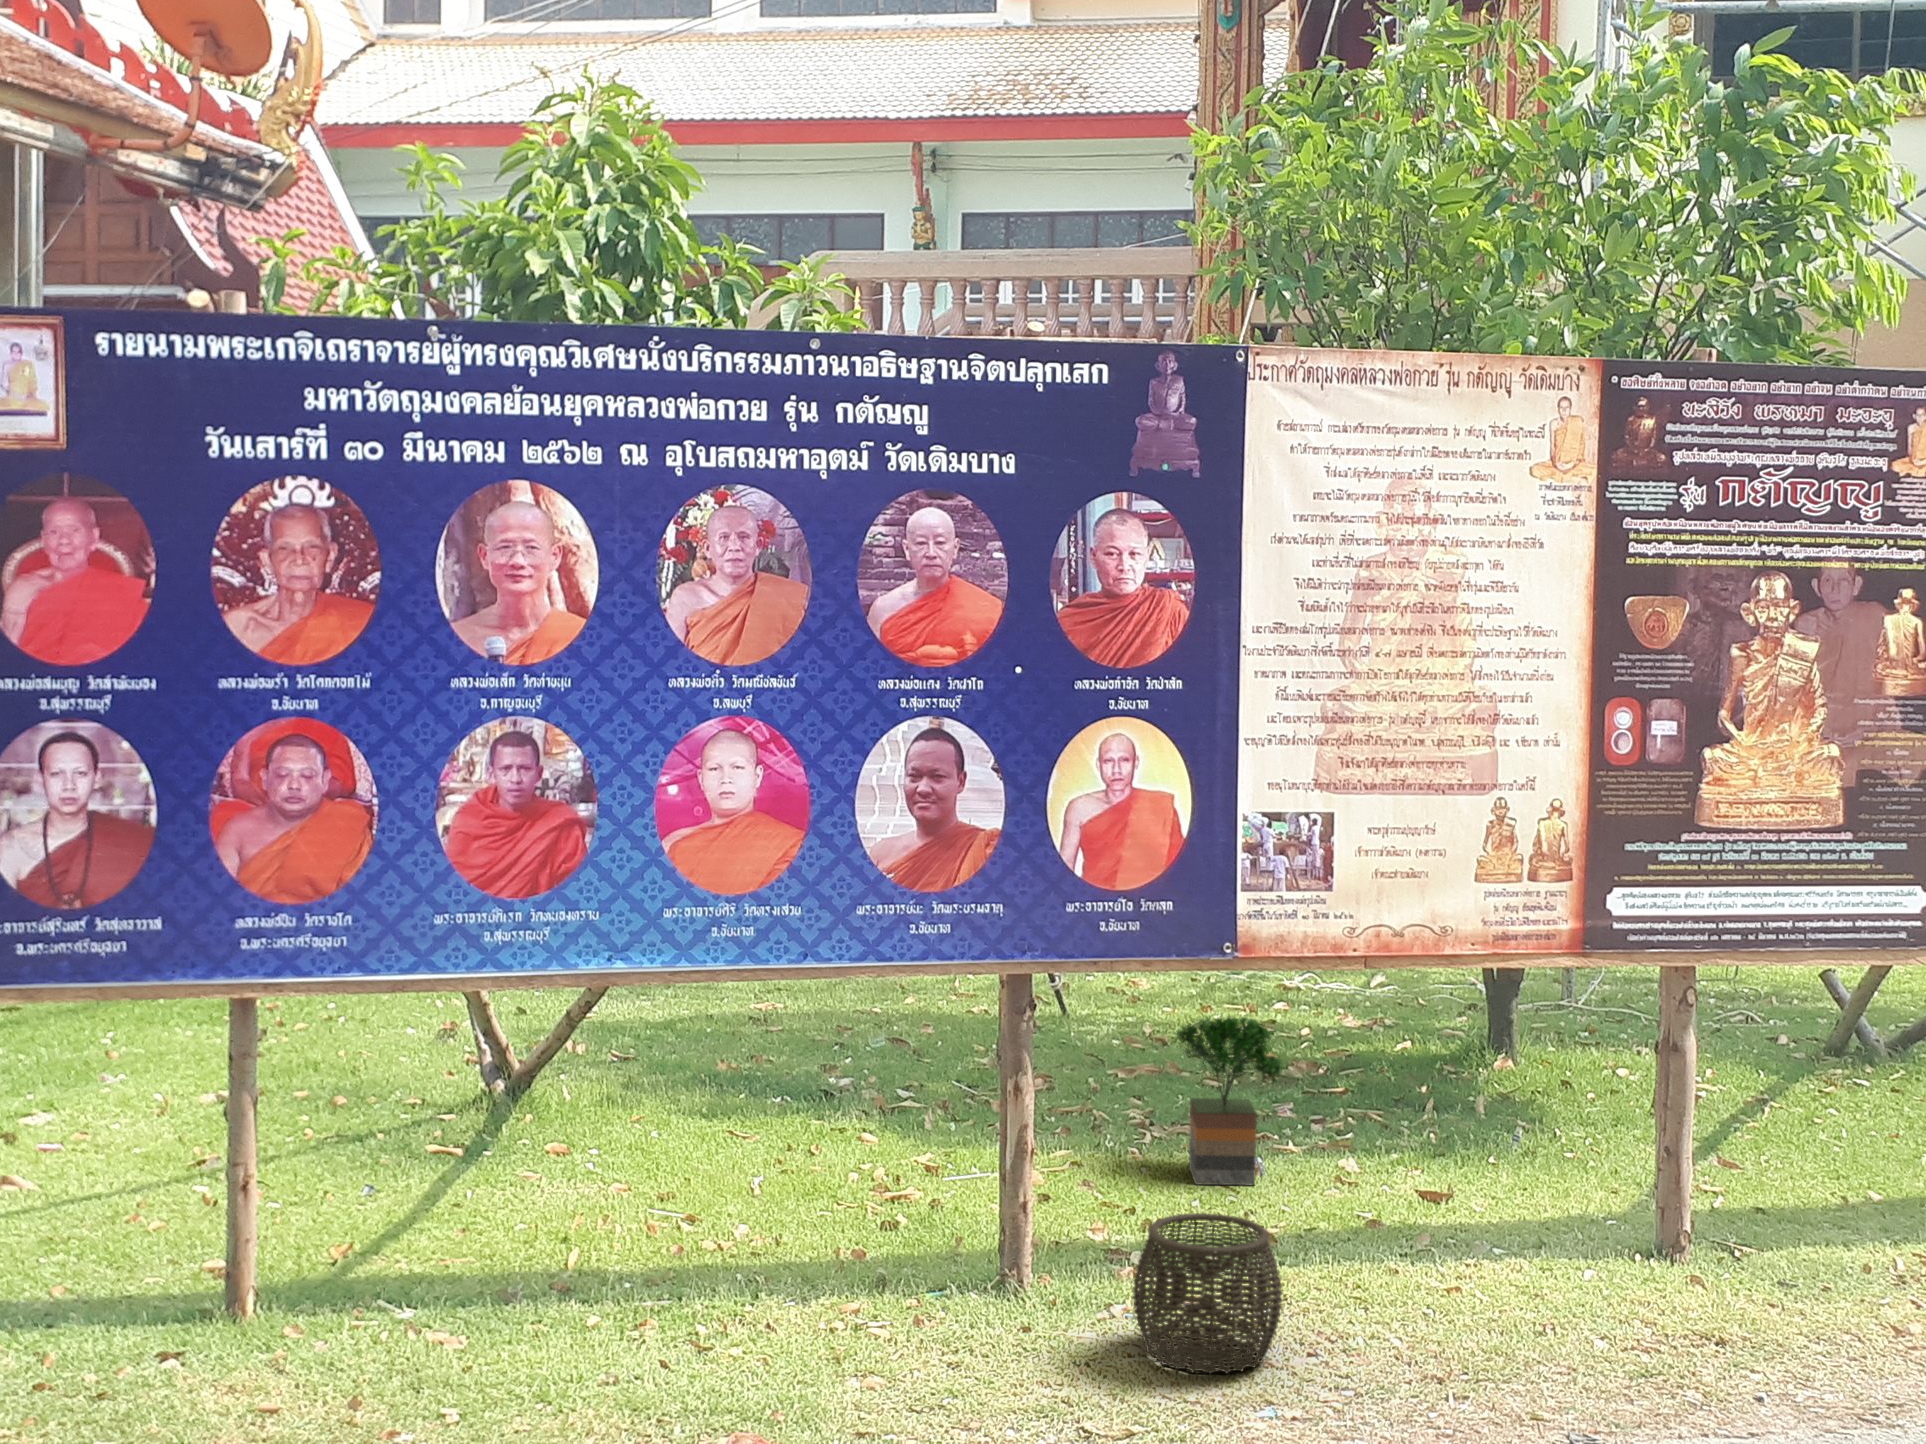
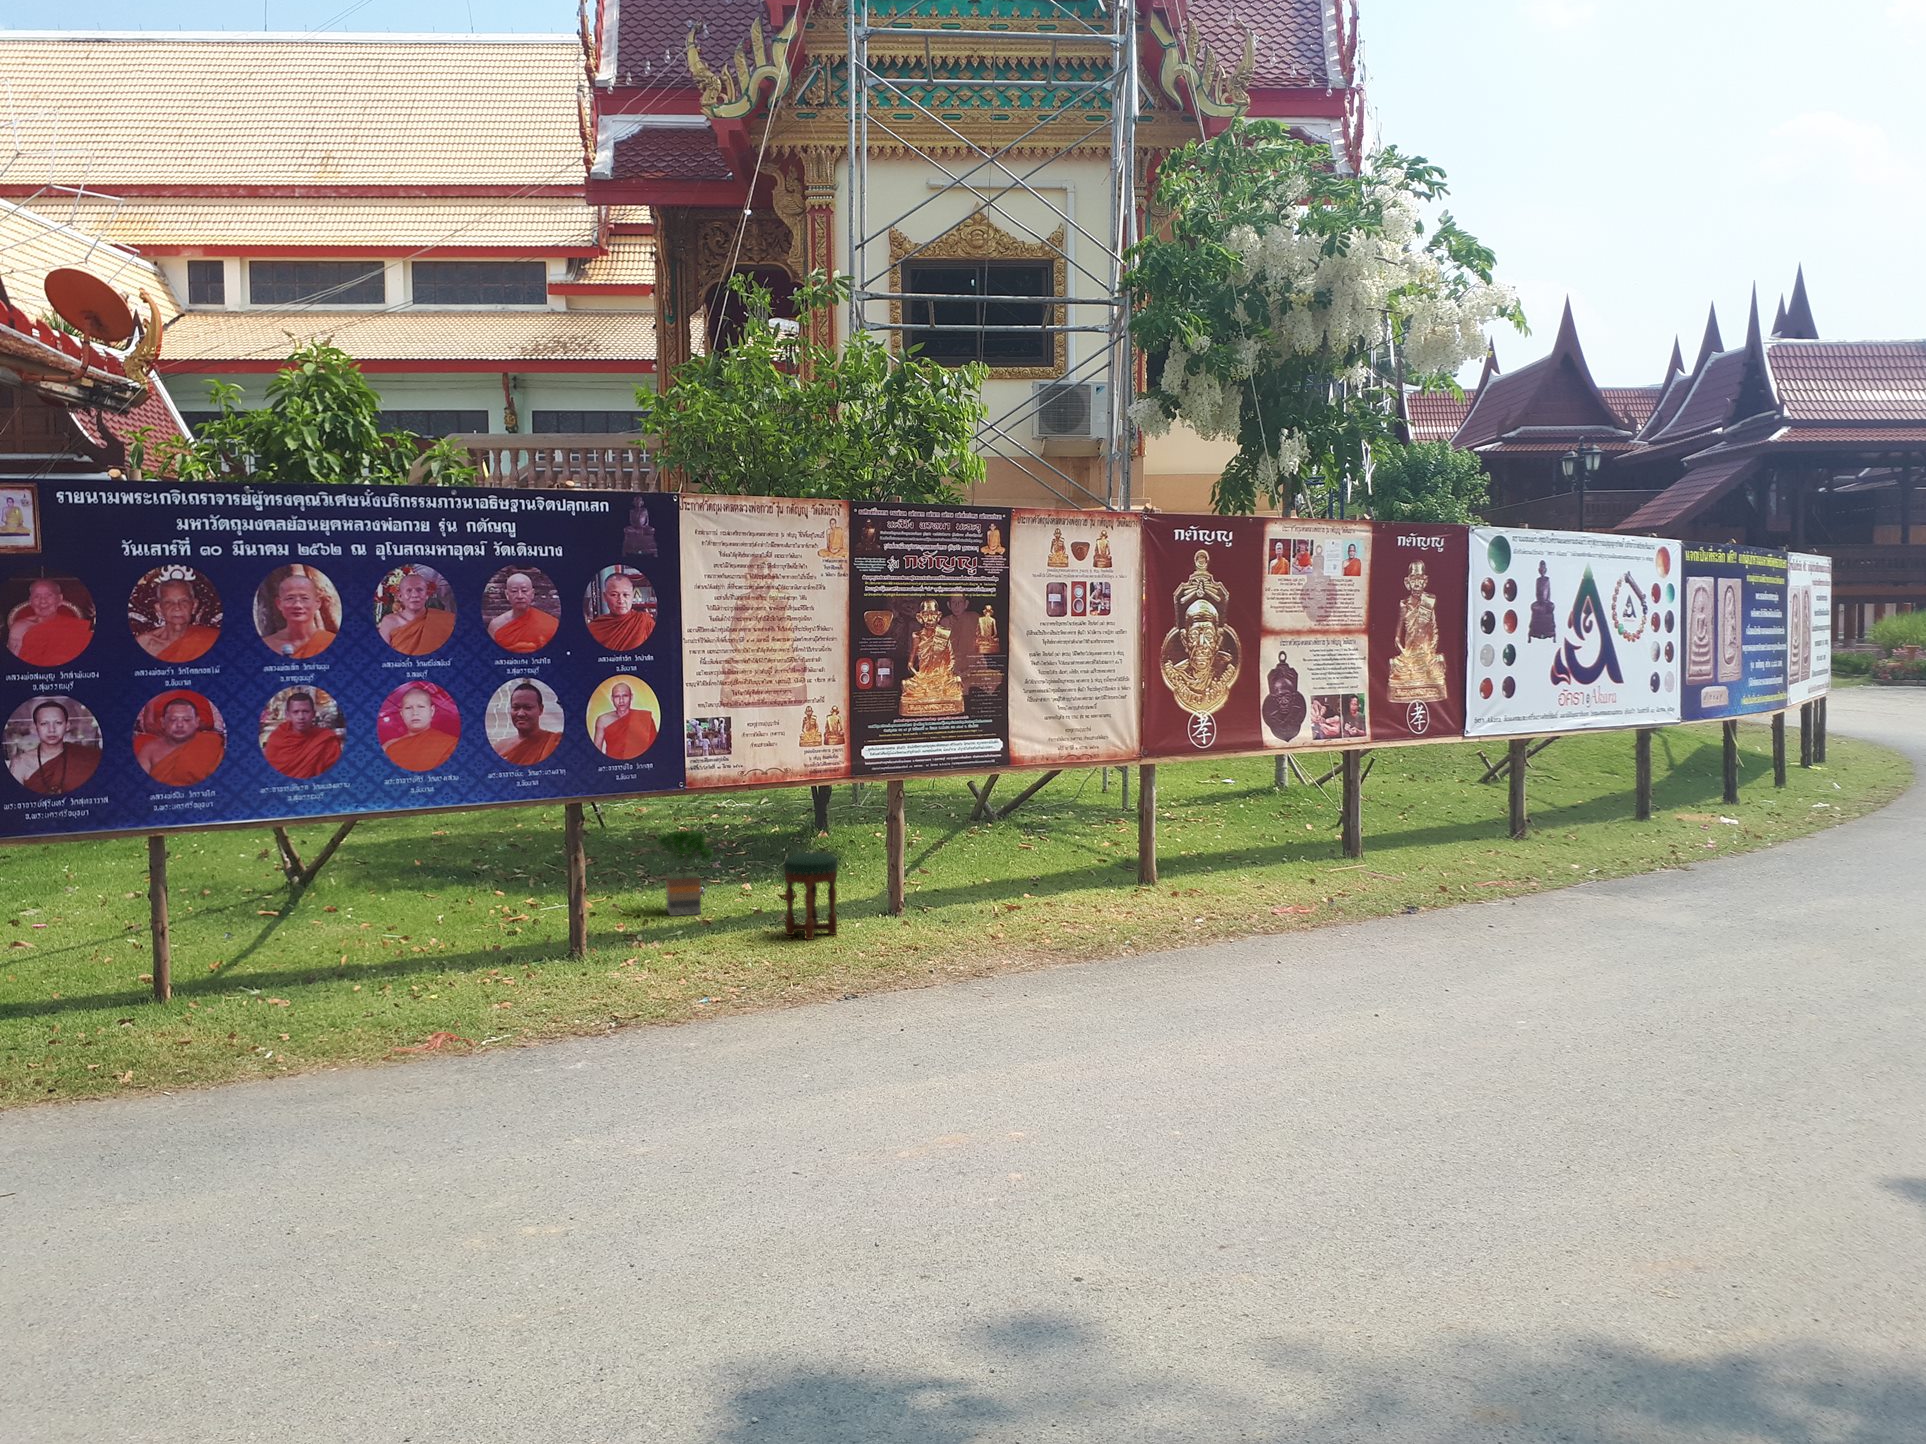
stool: none [1431,1095,1548,1283] -> present [783,853,838,940]
woven basket: present [1133,1213,1283,1374] -> none [637,911,710,983]

